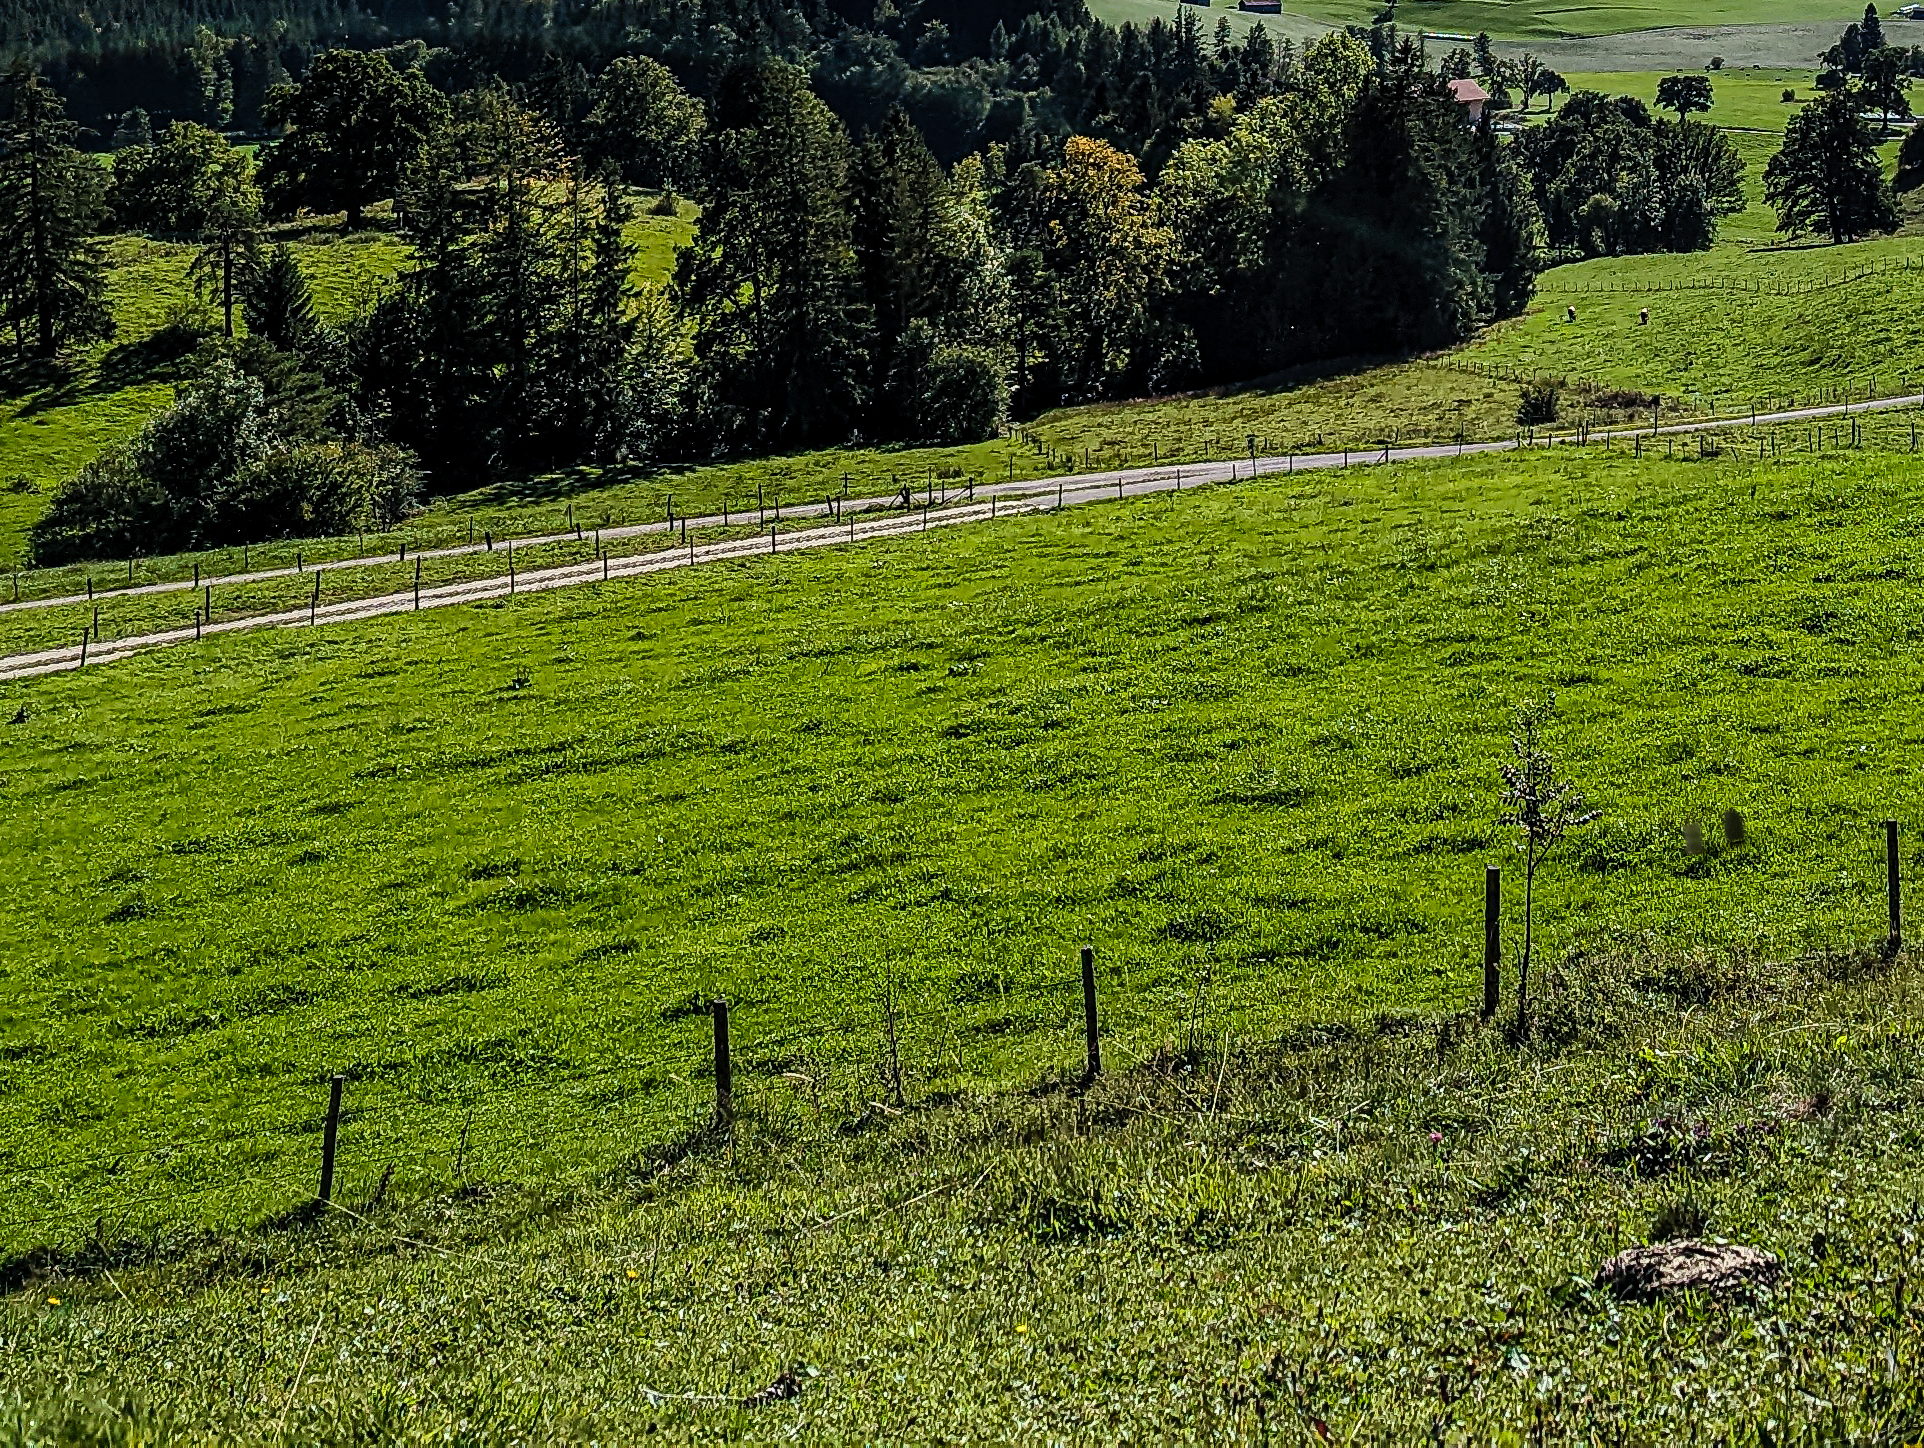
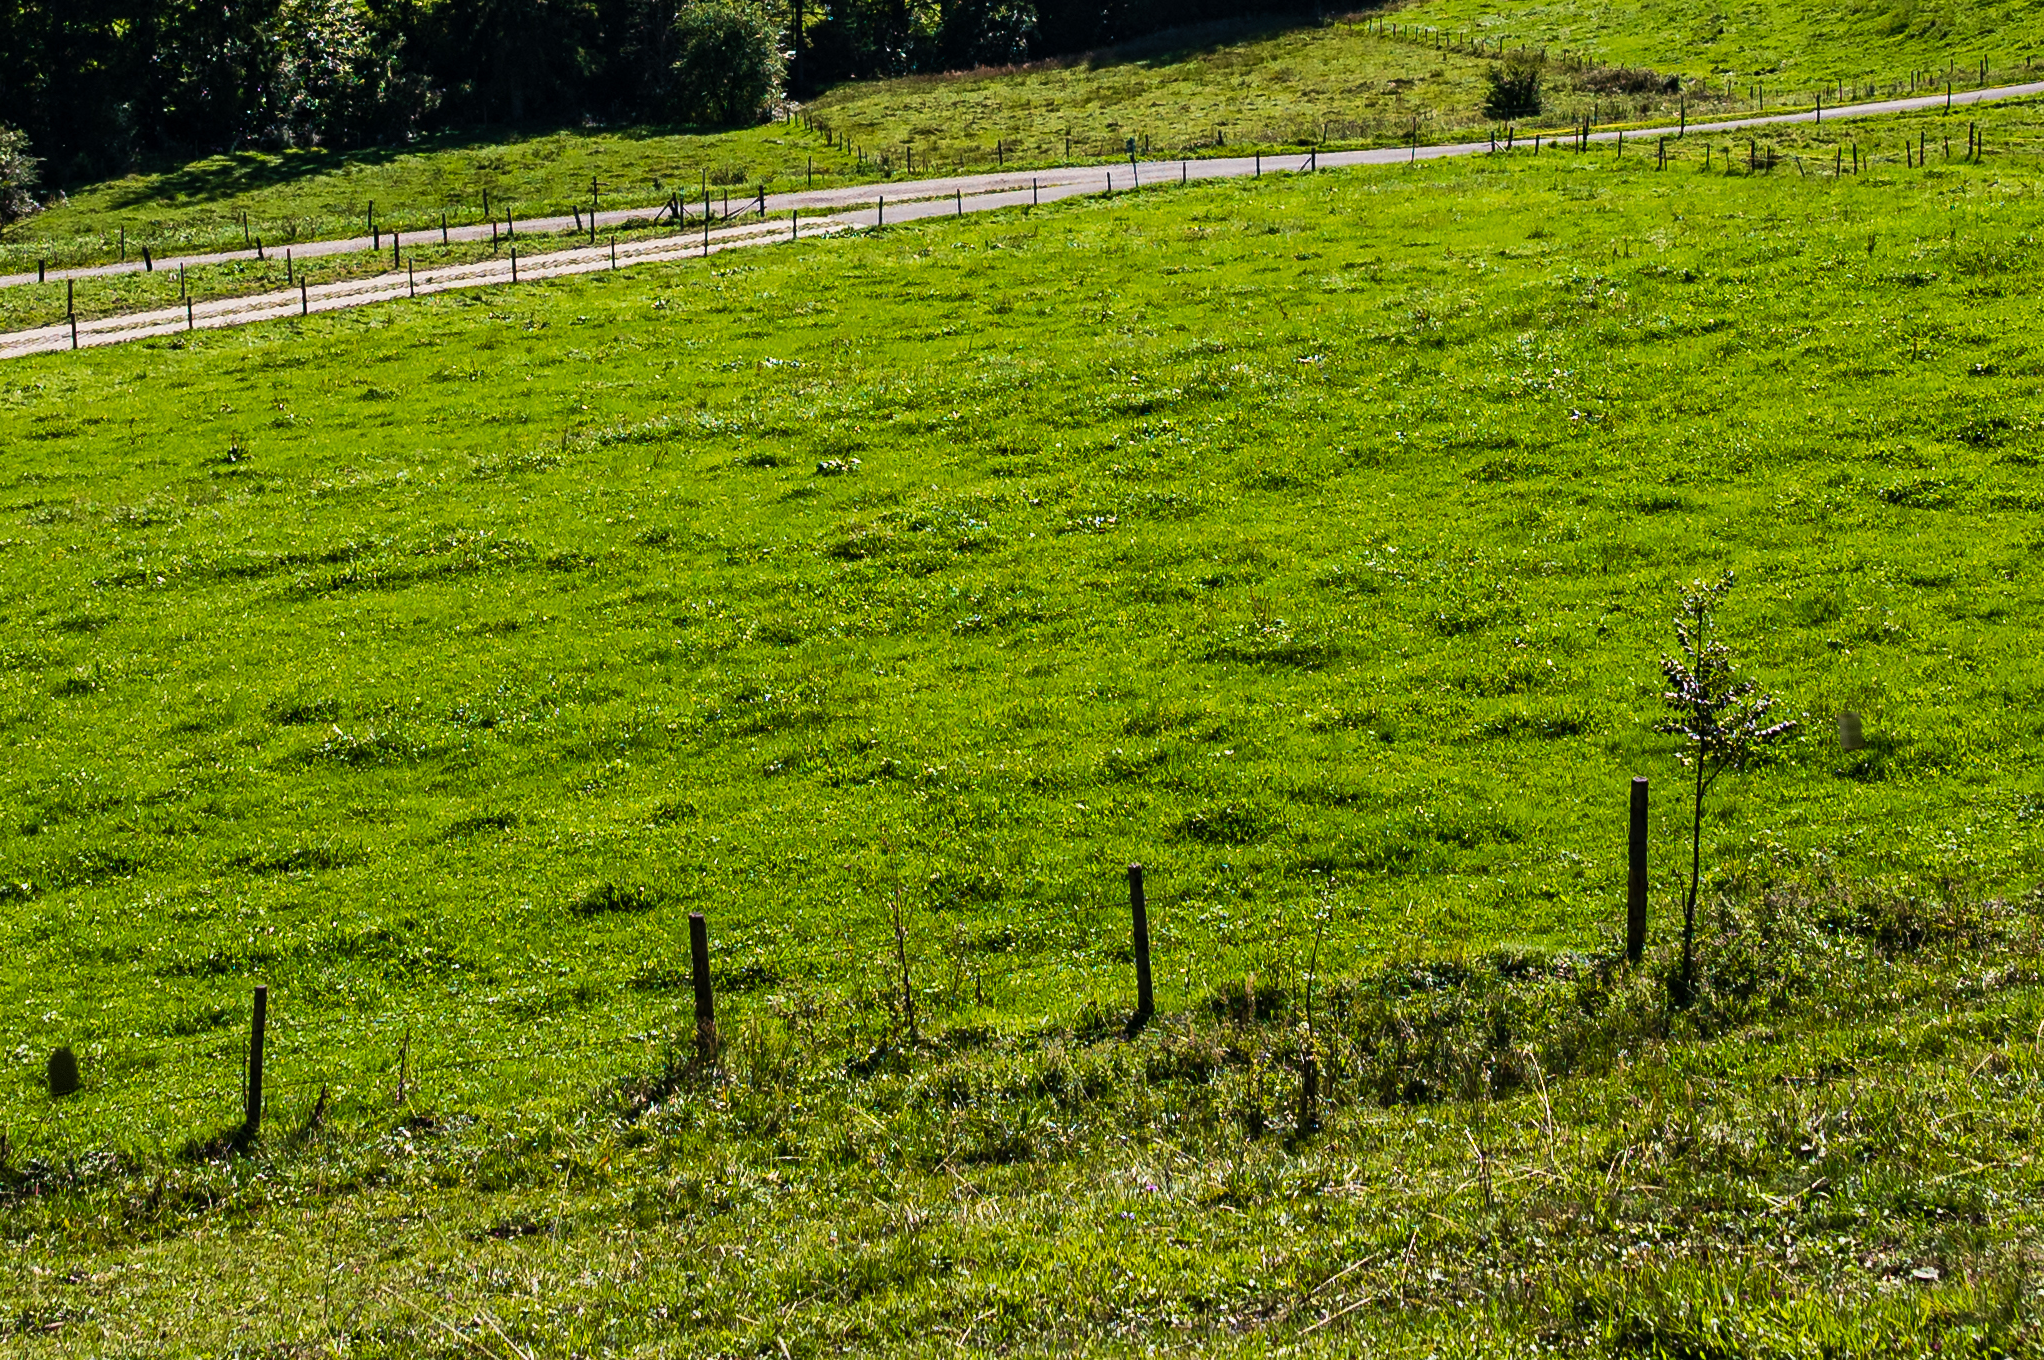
backpack: present [1723,808,1746,843] -> present [47,1046,80,1095]

